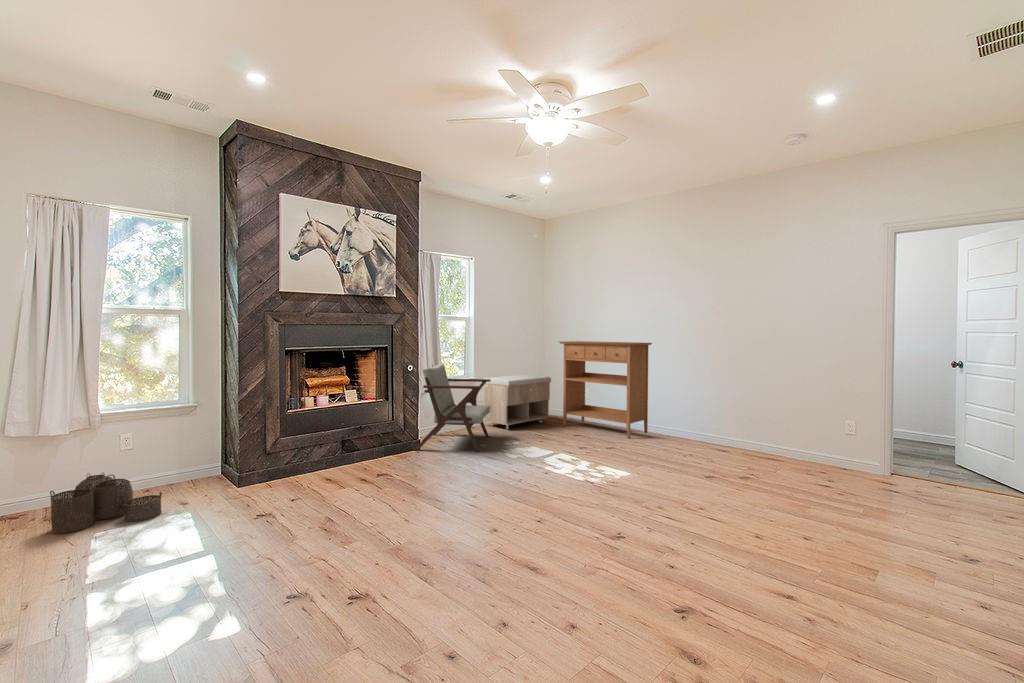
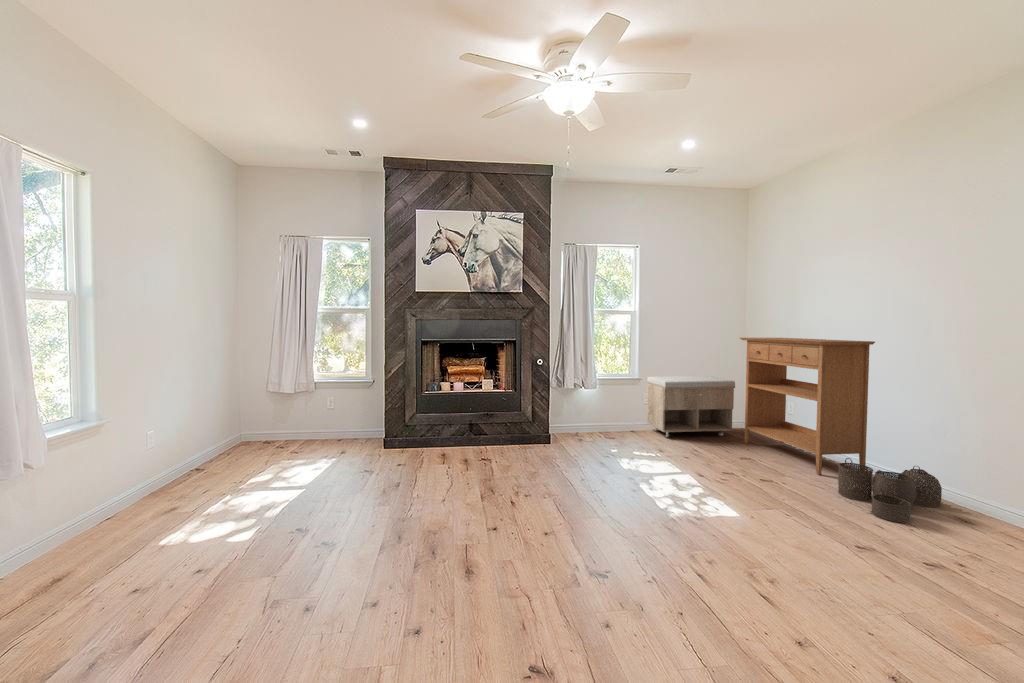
lounge chair: present [415,364,491,452] -> none [542,359,637,455]
woven basket: present [50,473,162,533] -> present [838,458,942,522]

